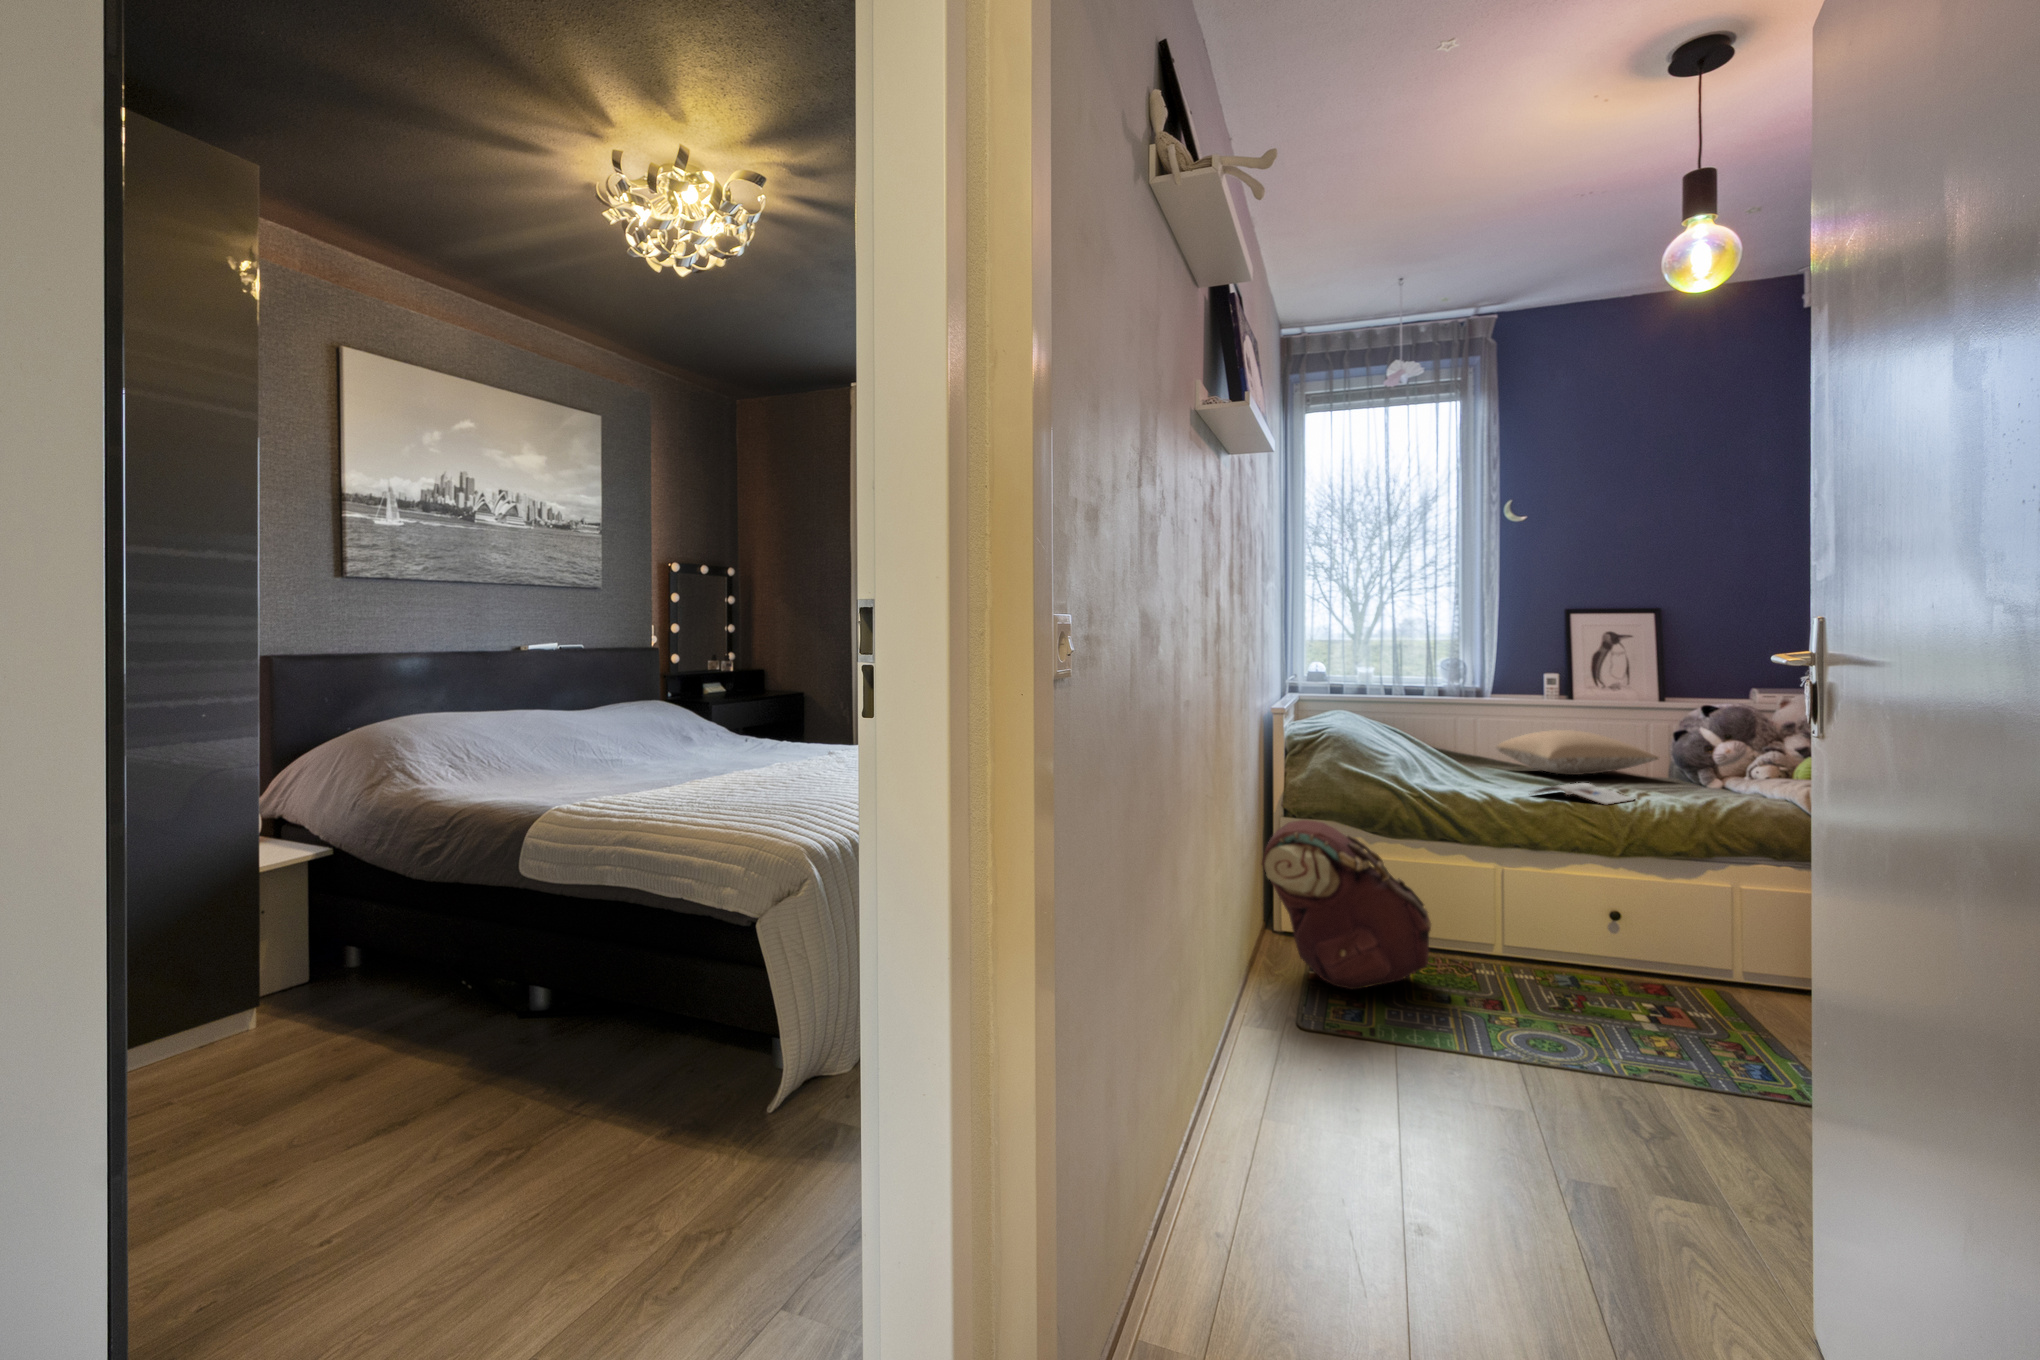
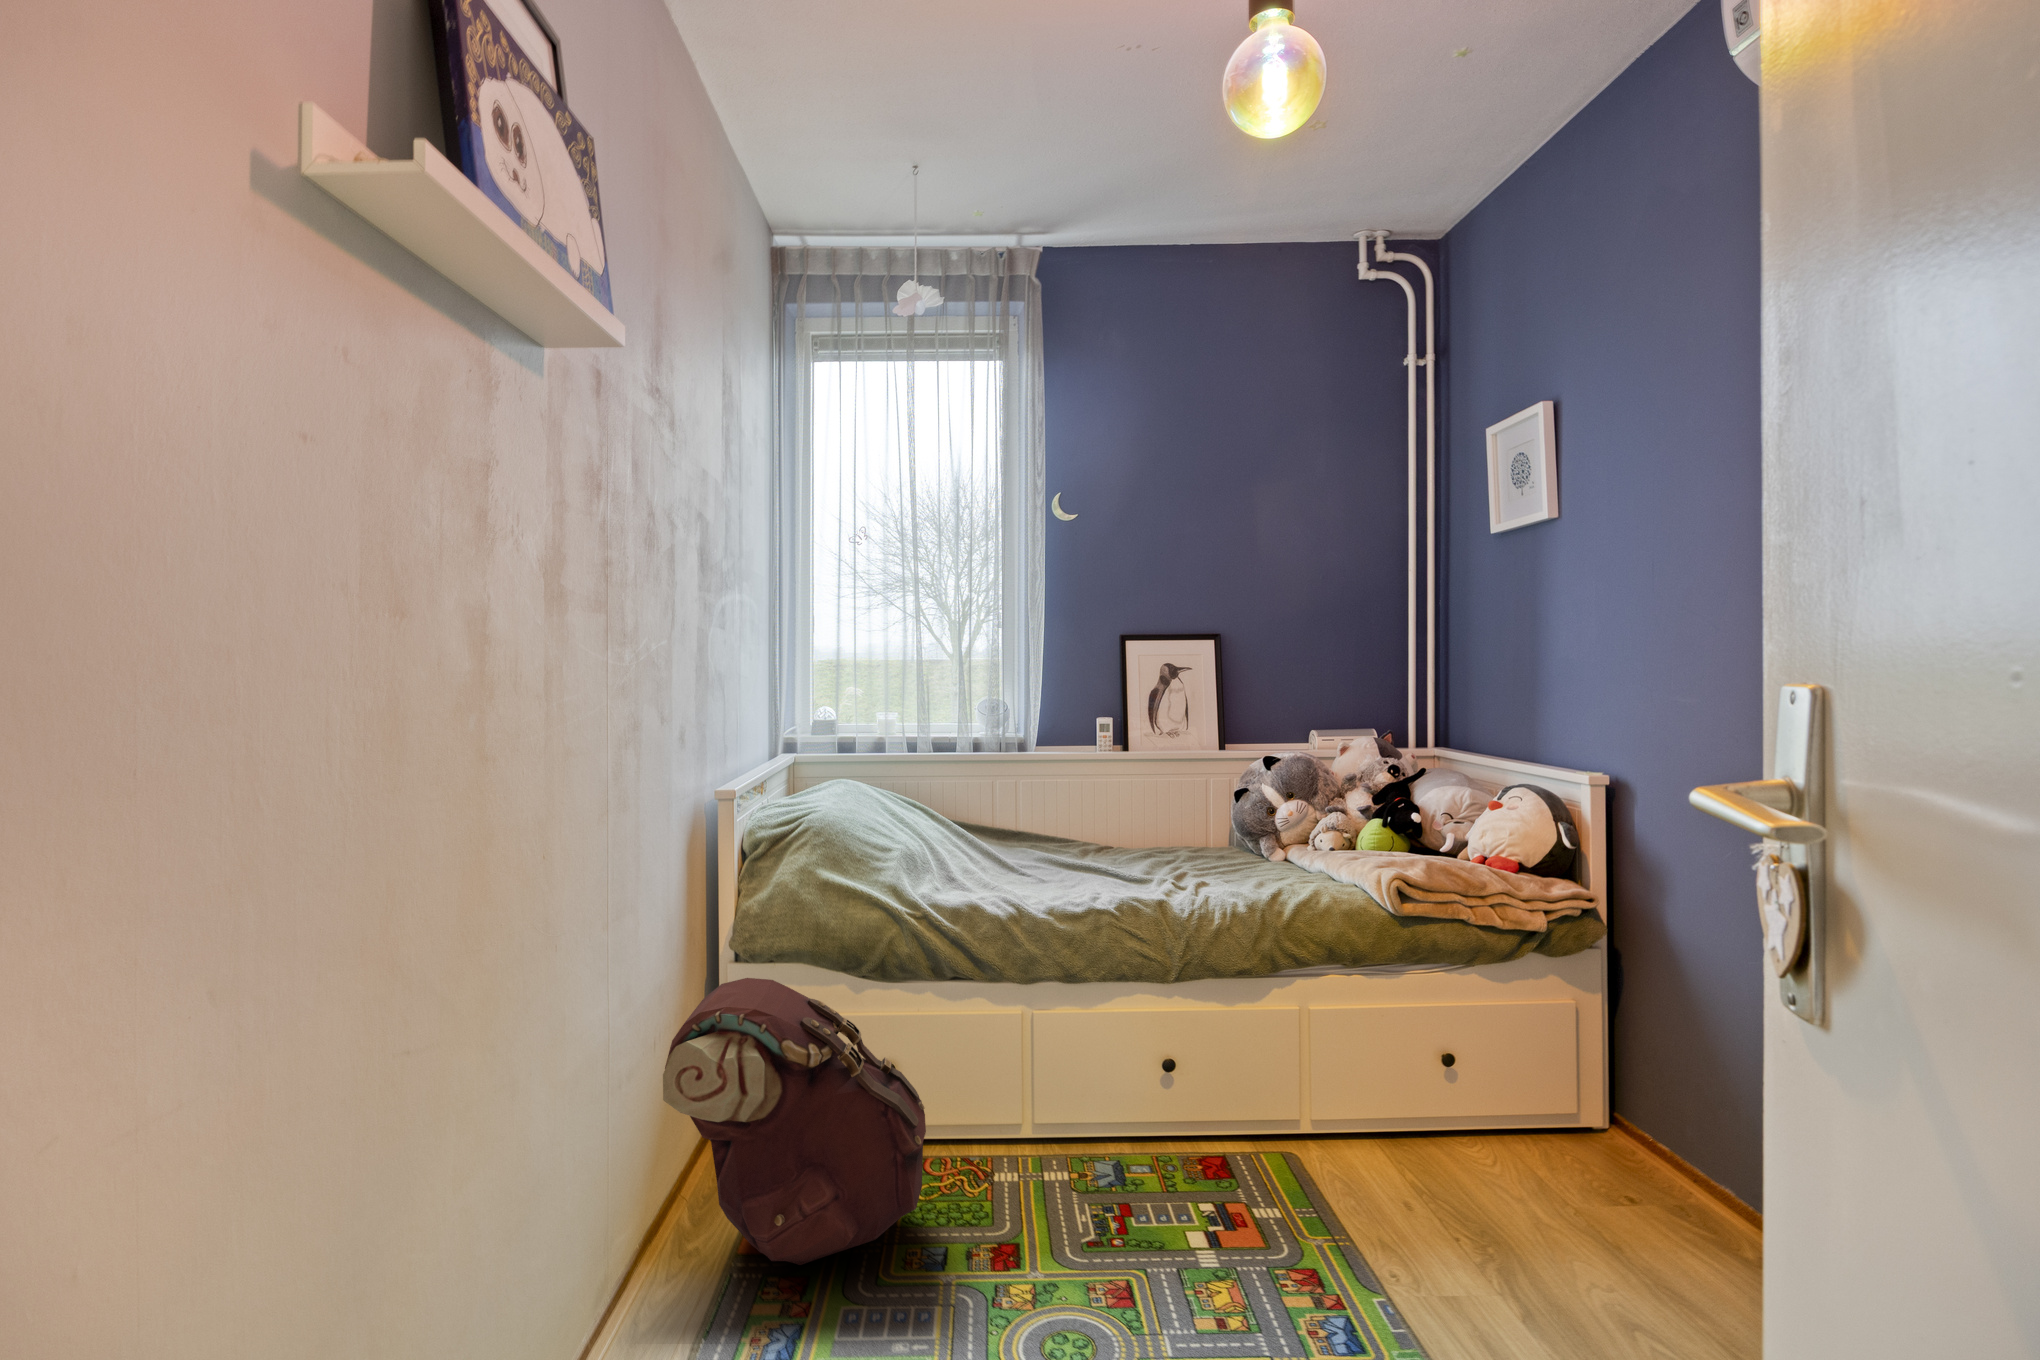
pillow: present [1496,730,1658,775] -> none [1041,793,1220,852]
magazine: present [1534,783,1634,805] -> none [1067,875,1193,912]

